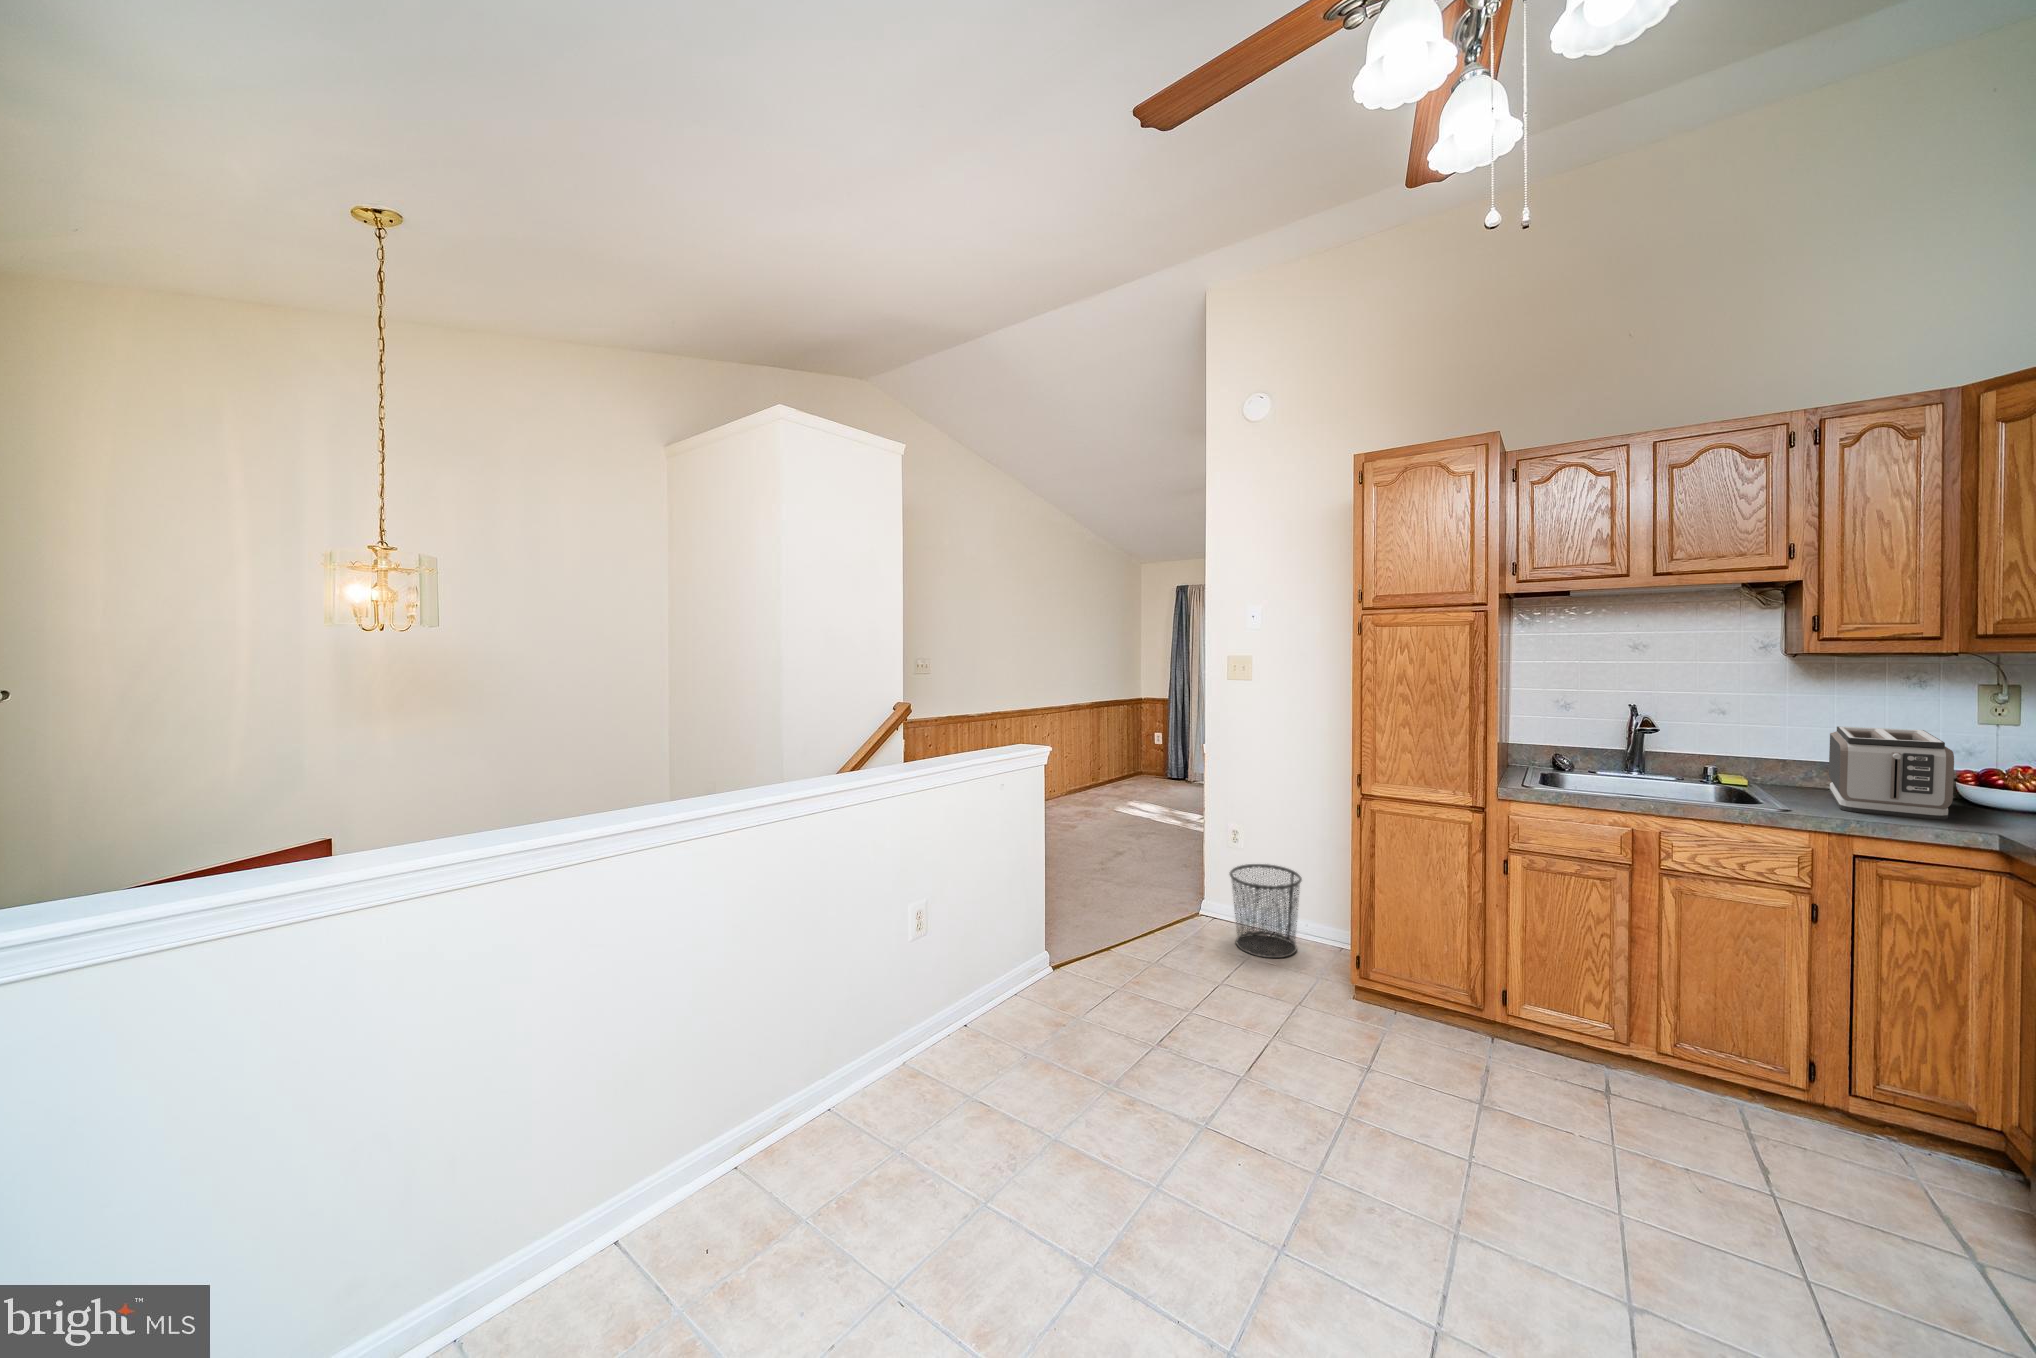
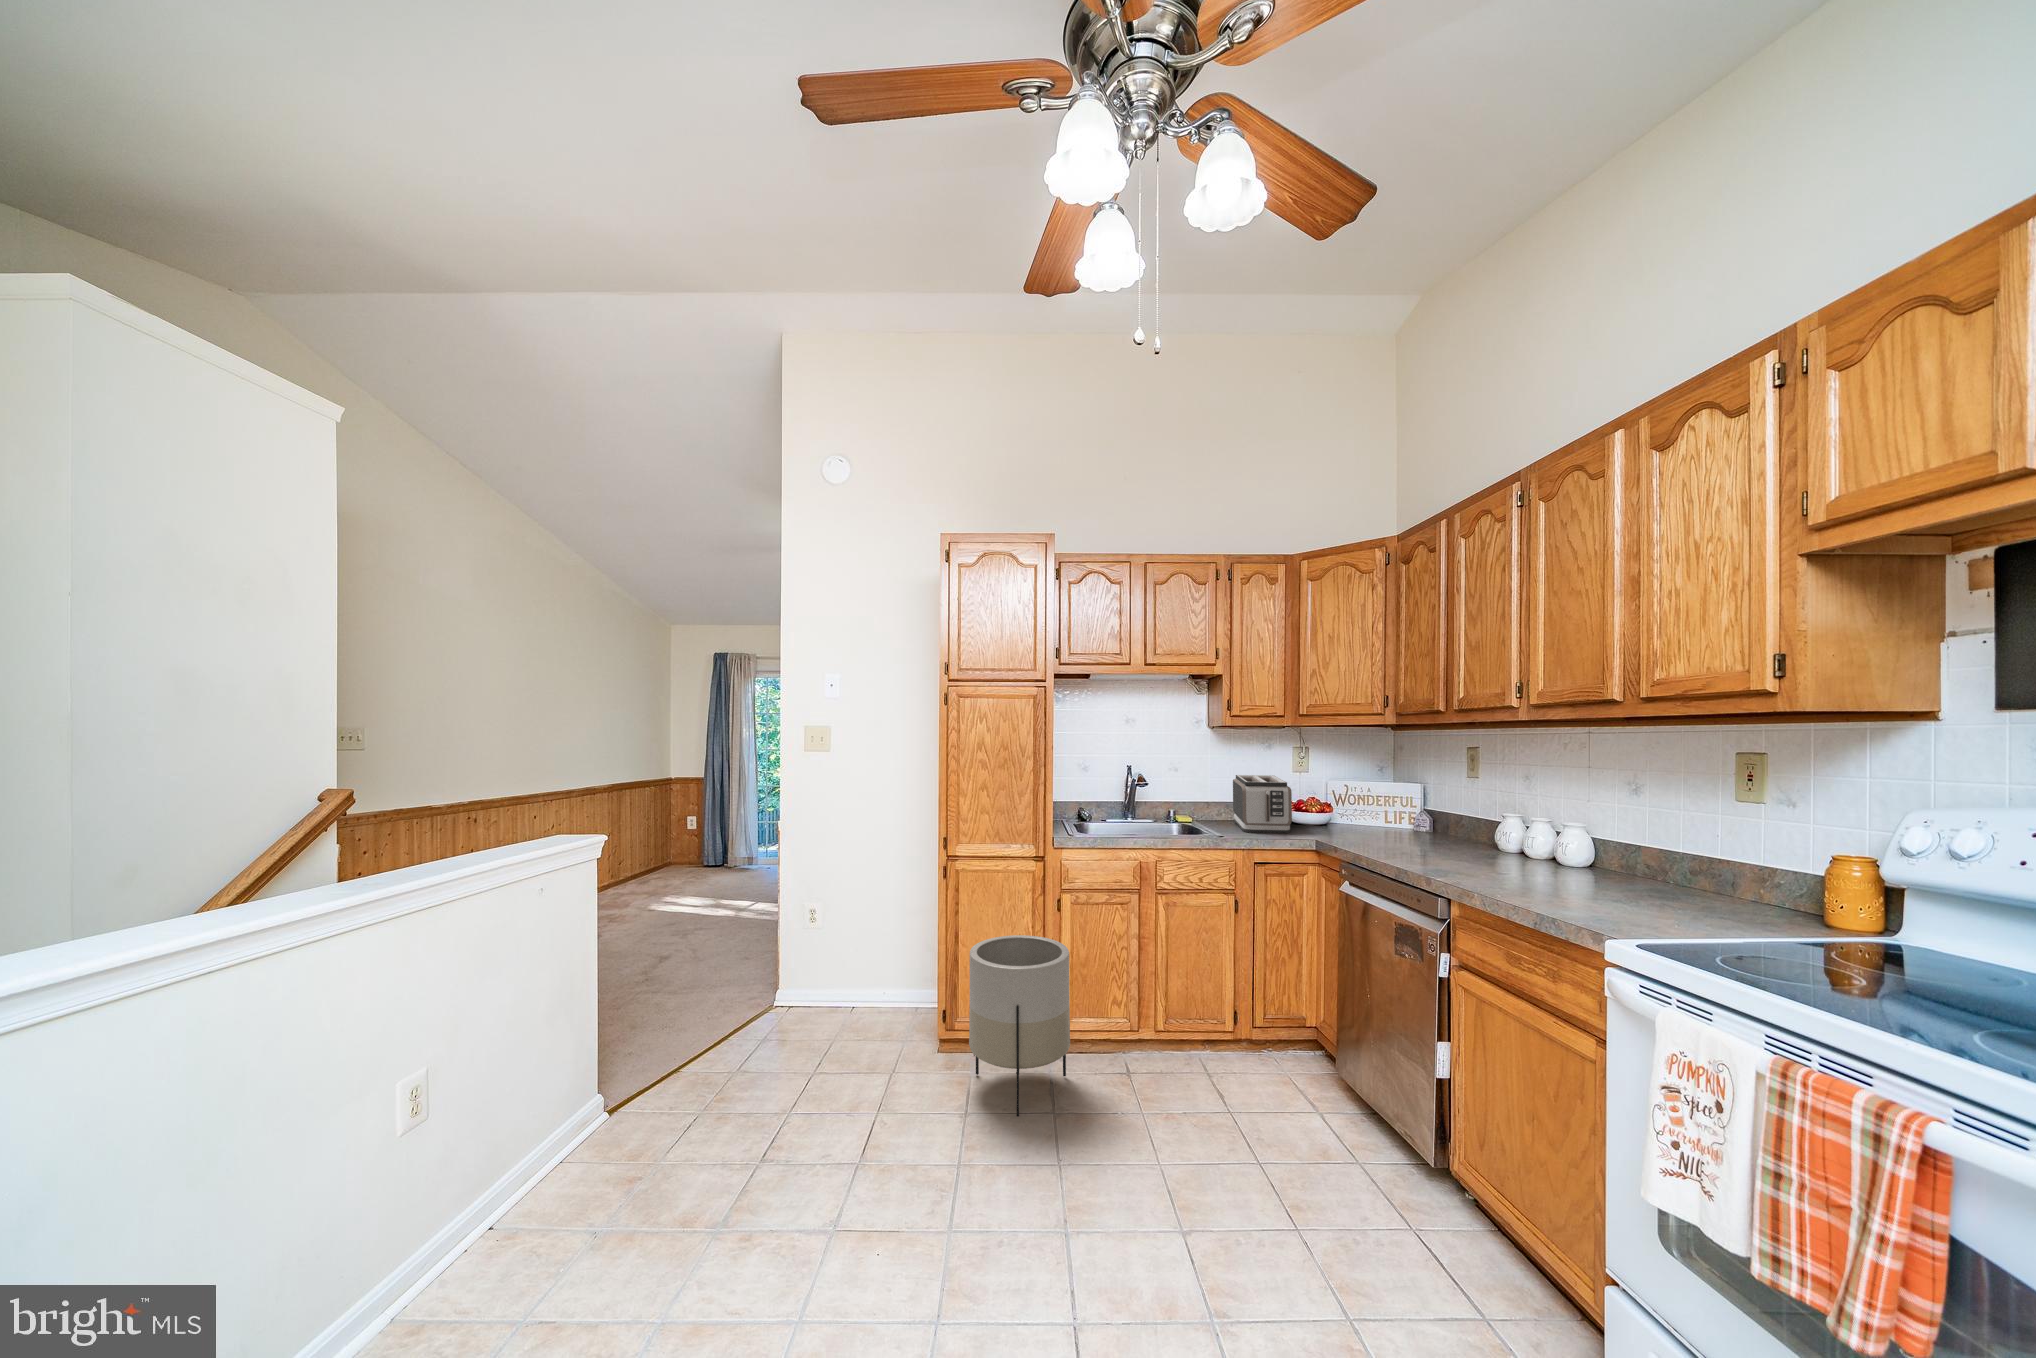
waste bin: present [1230,864,1302,958] -> none [813,938,885,1038]
planter: none [1379,891,1510,1089] -> present [969,935,1070,1116]

